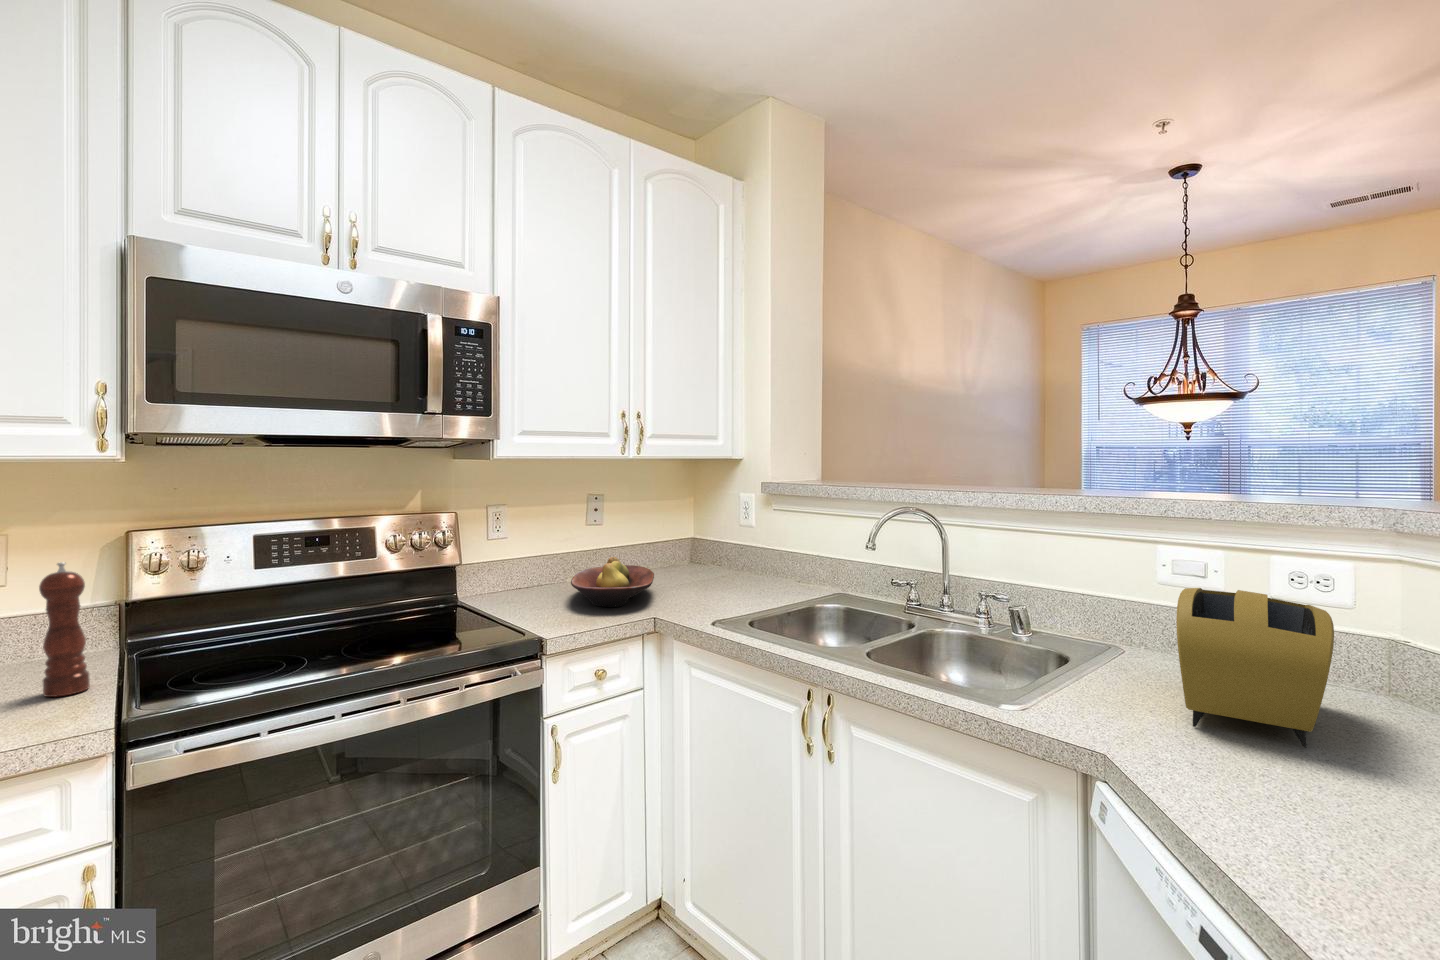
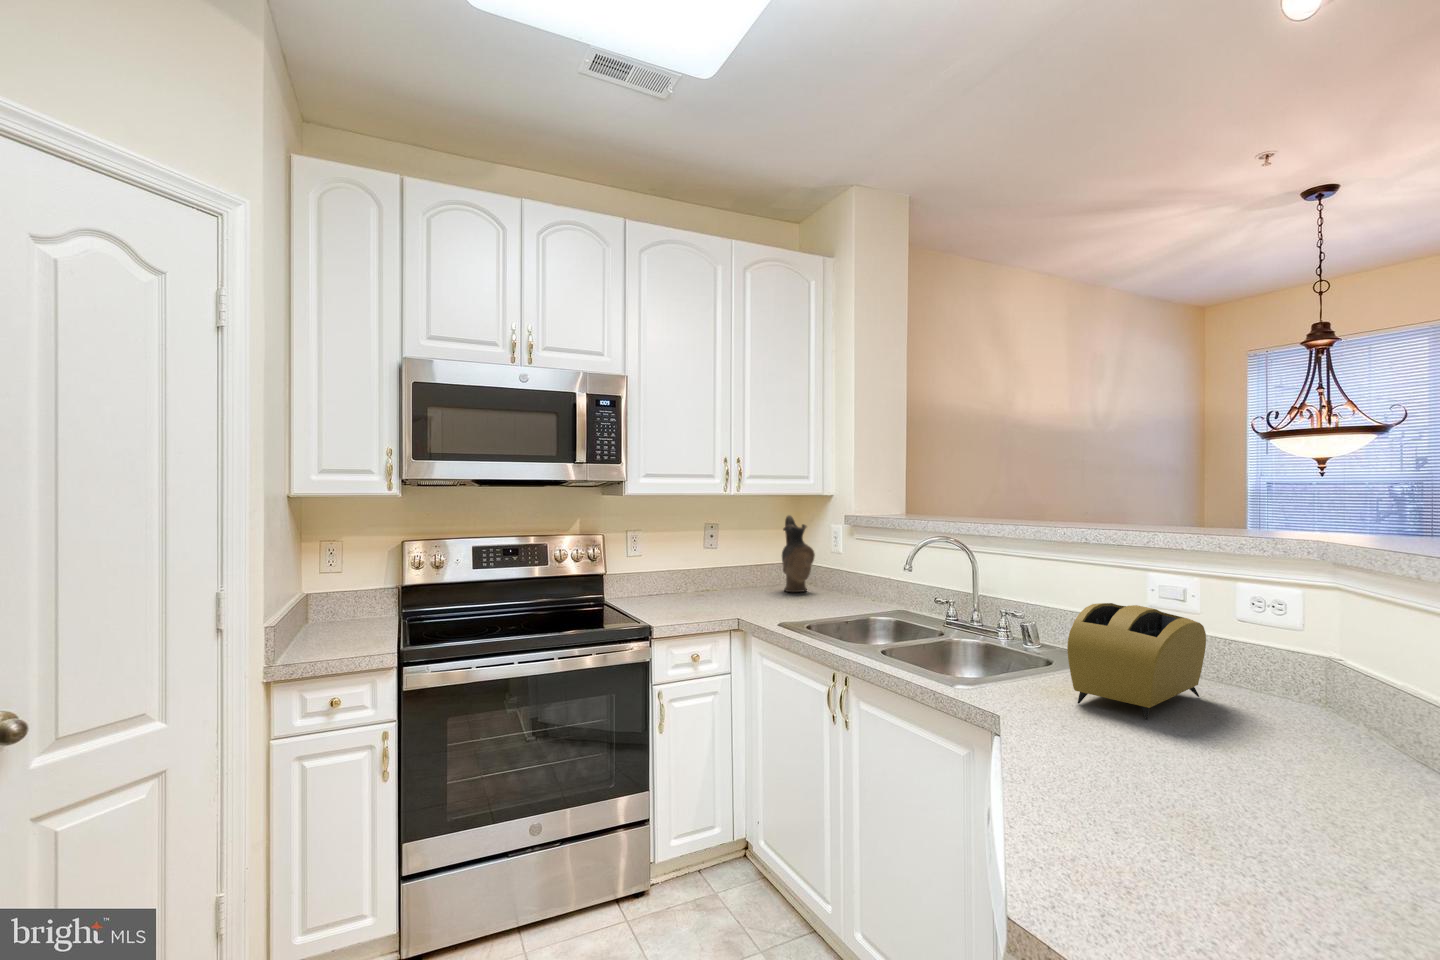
ceramic pitcher: none [683,486,723,578] -> present [782,515,815,592]
fruit bowl: present [571,557,654,607] -> none [682,571,750,608]
pepper mill: present [39,562,90,697] -> none [359,558,382,637]

